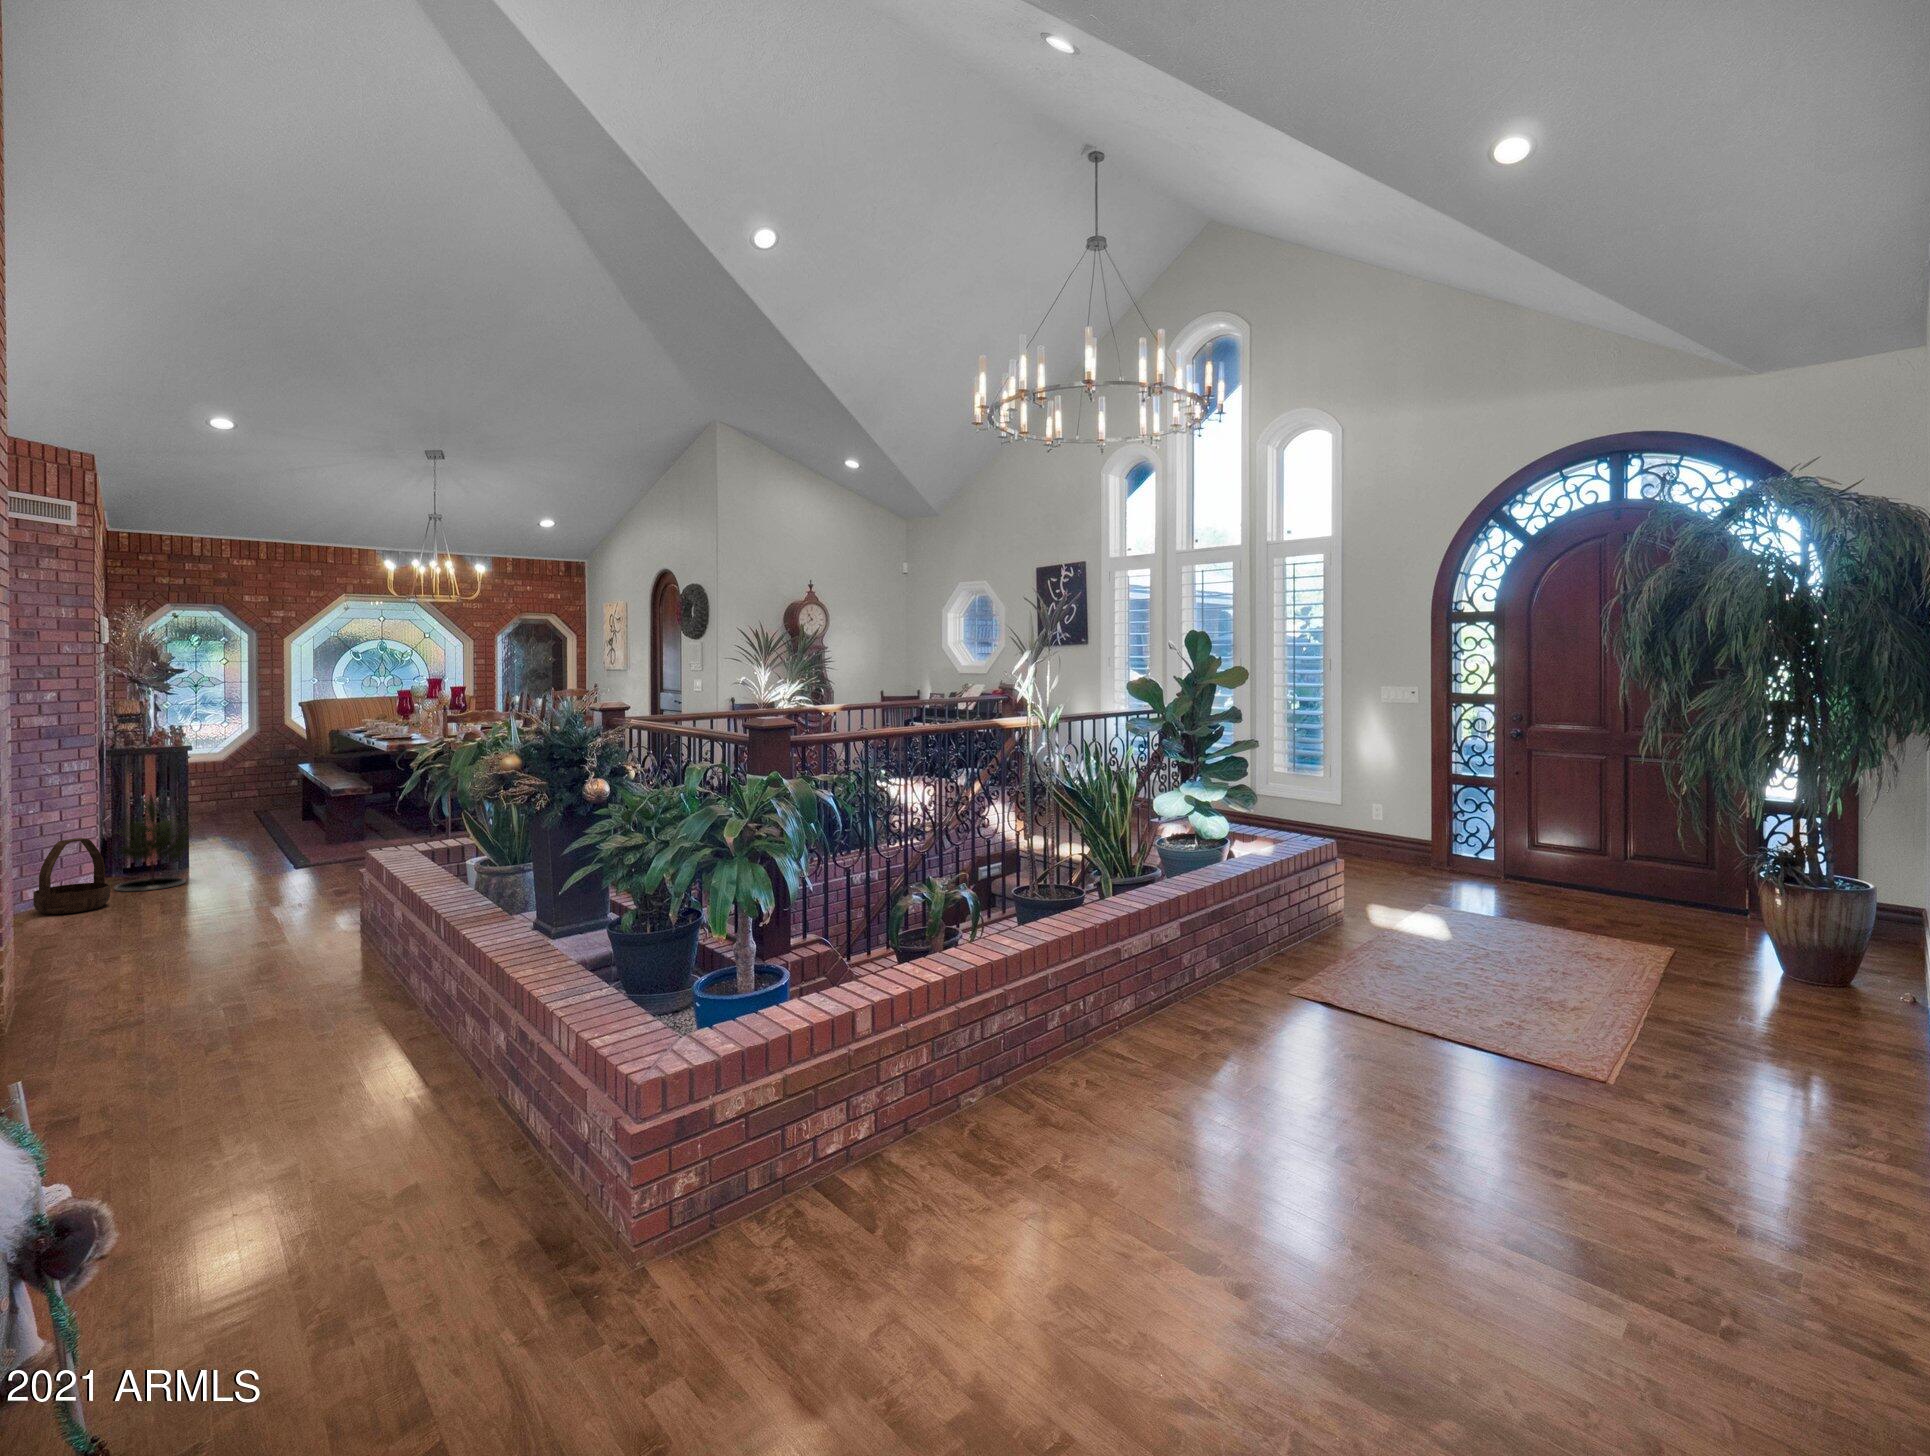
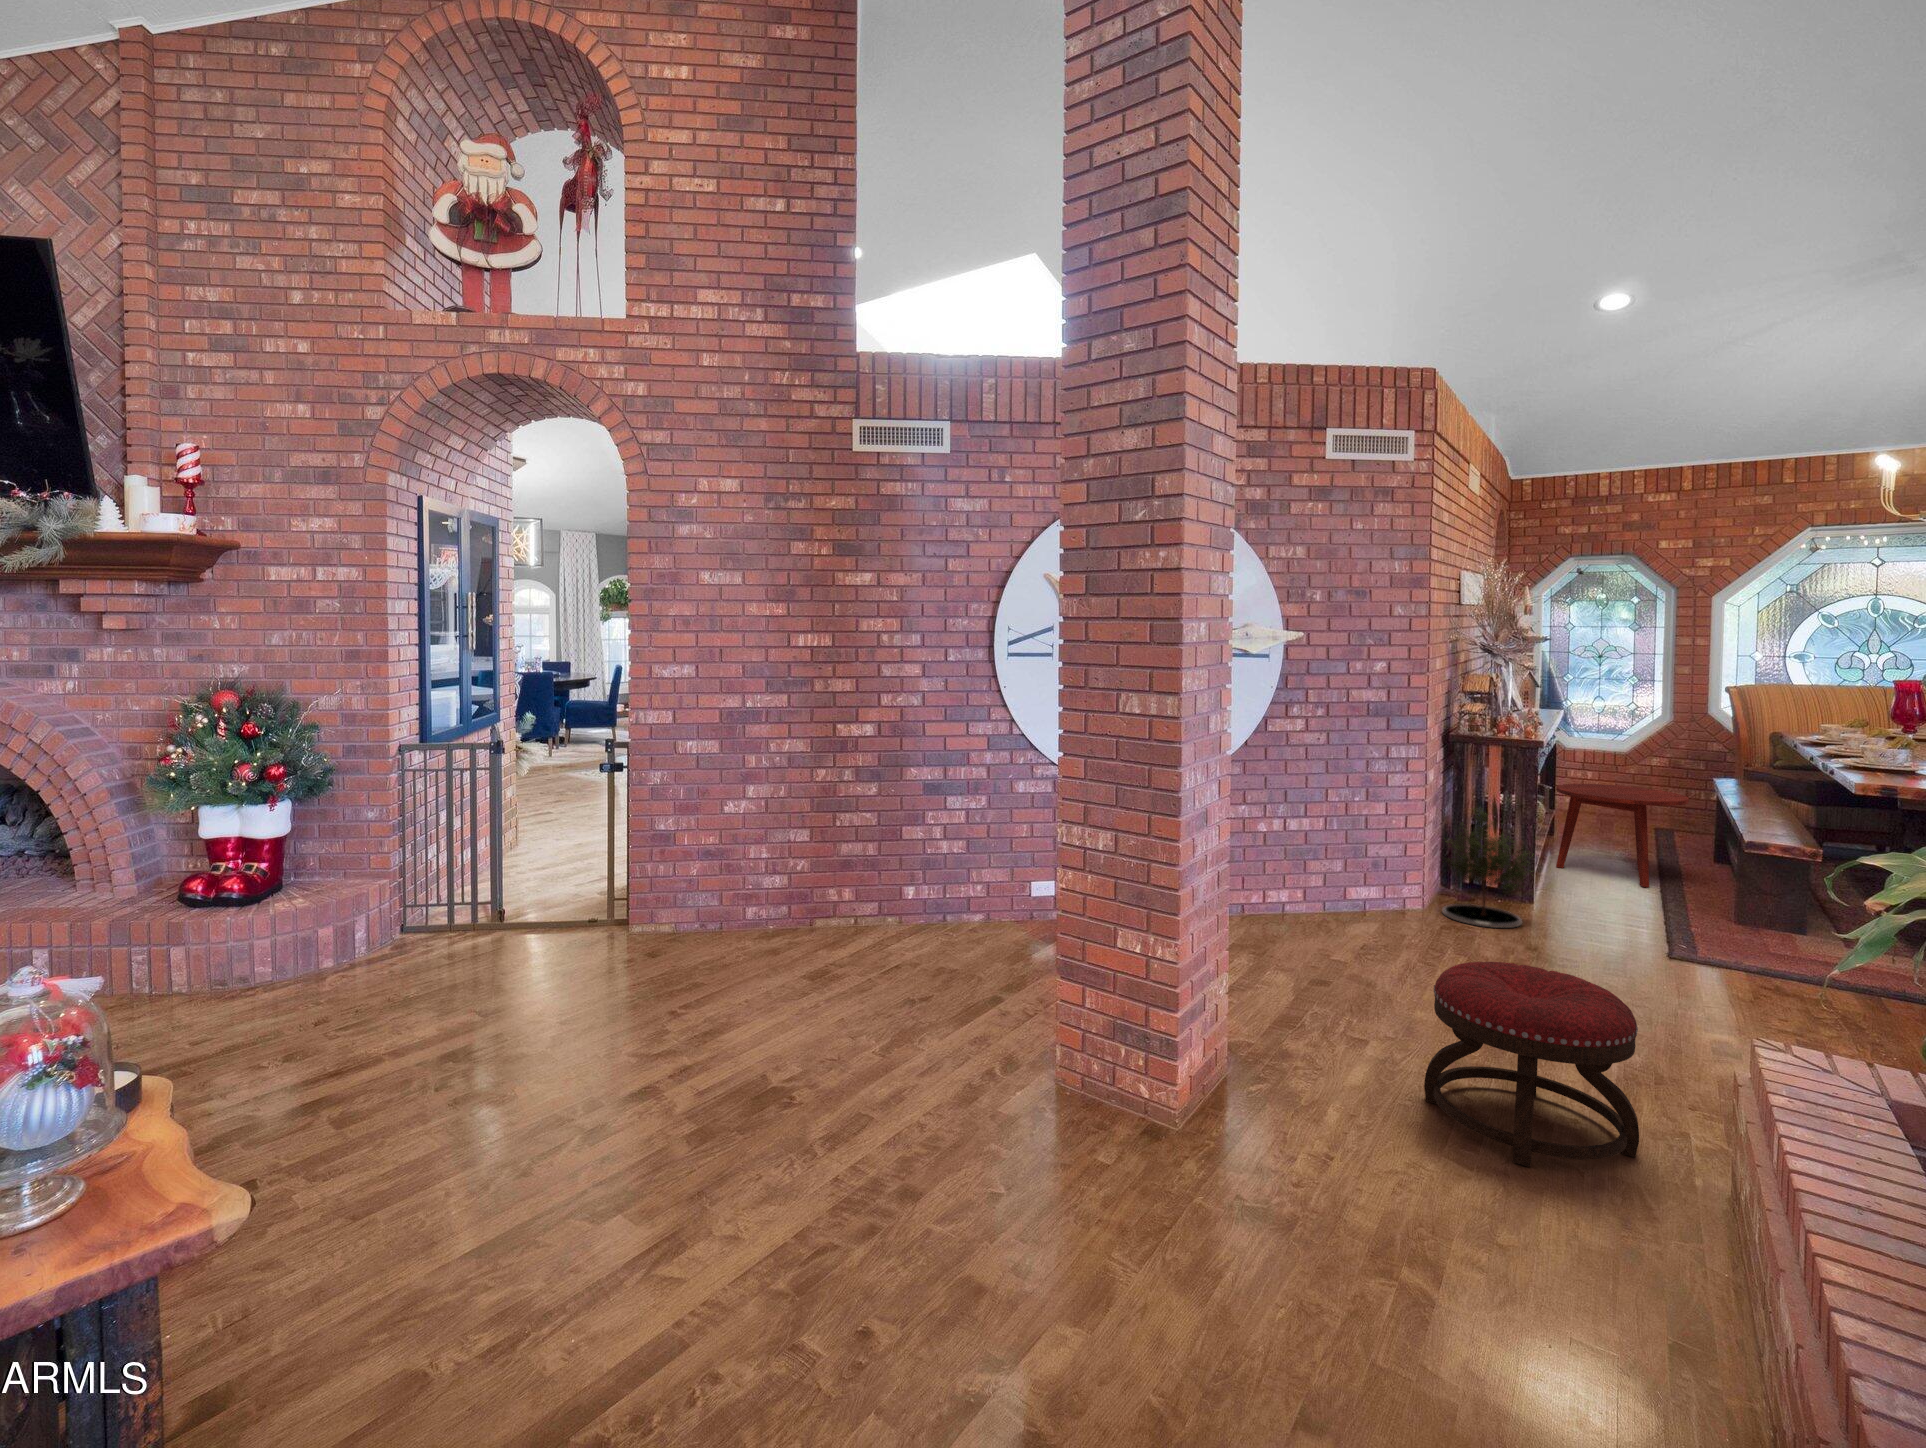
side table: none [189,779,288,848] -> present [1556,784,1689,887]
basket: present [33,838,110,914] -> none [1350,844,1424,938]
ottoman: none [177,865,310,966] -> present [1424,962,1639,1167]

